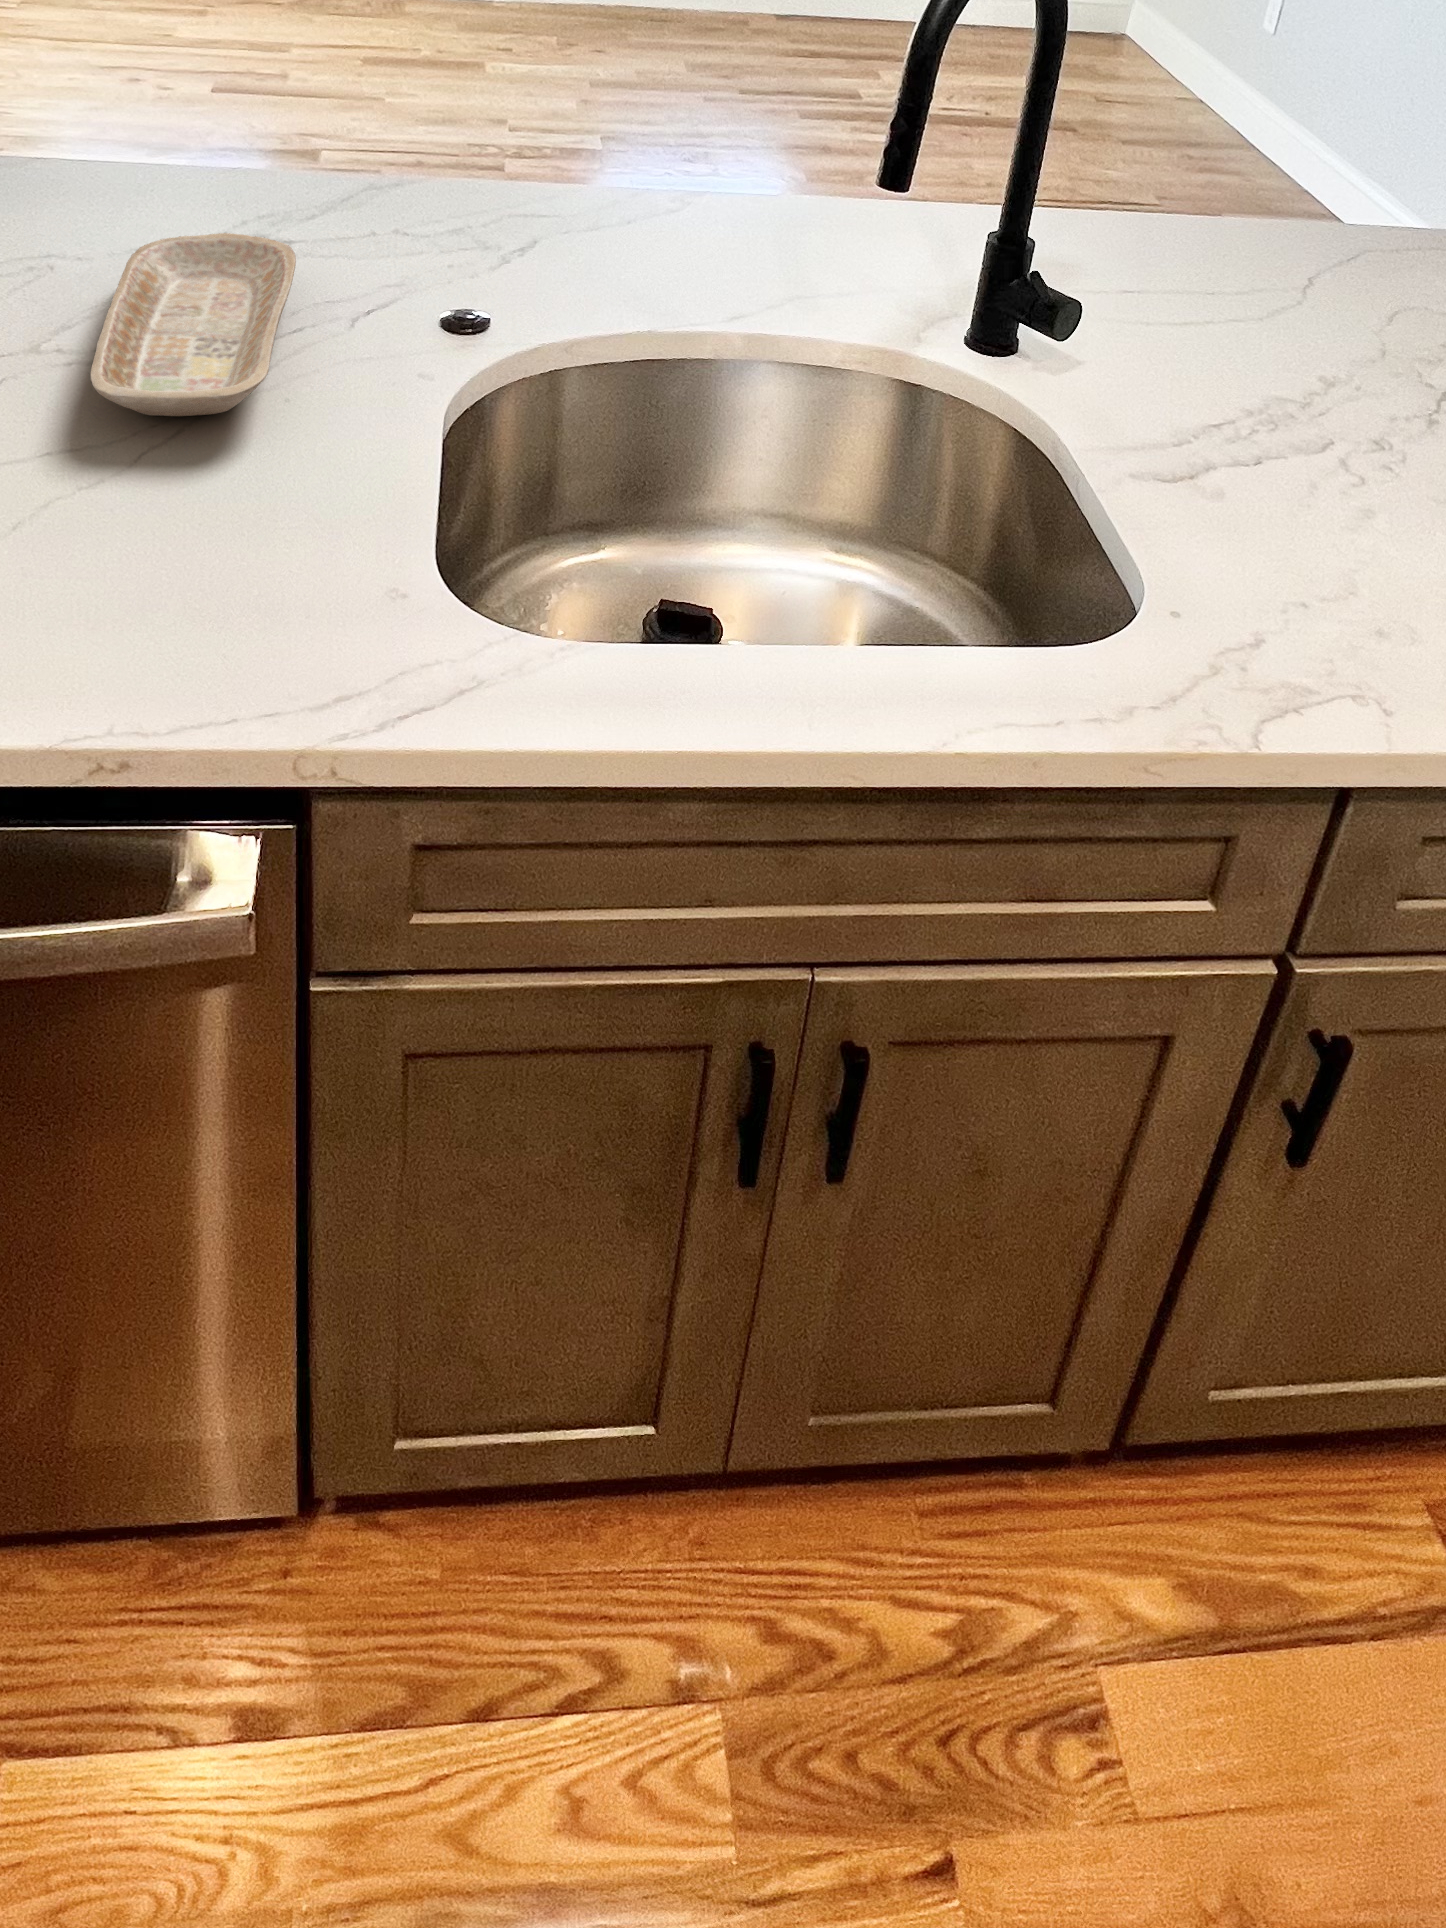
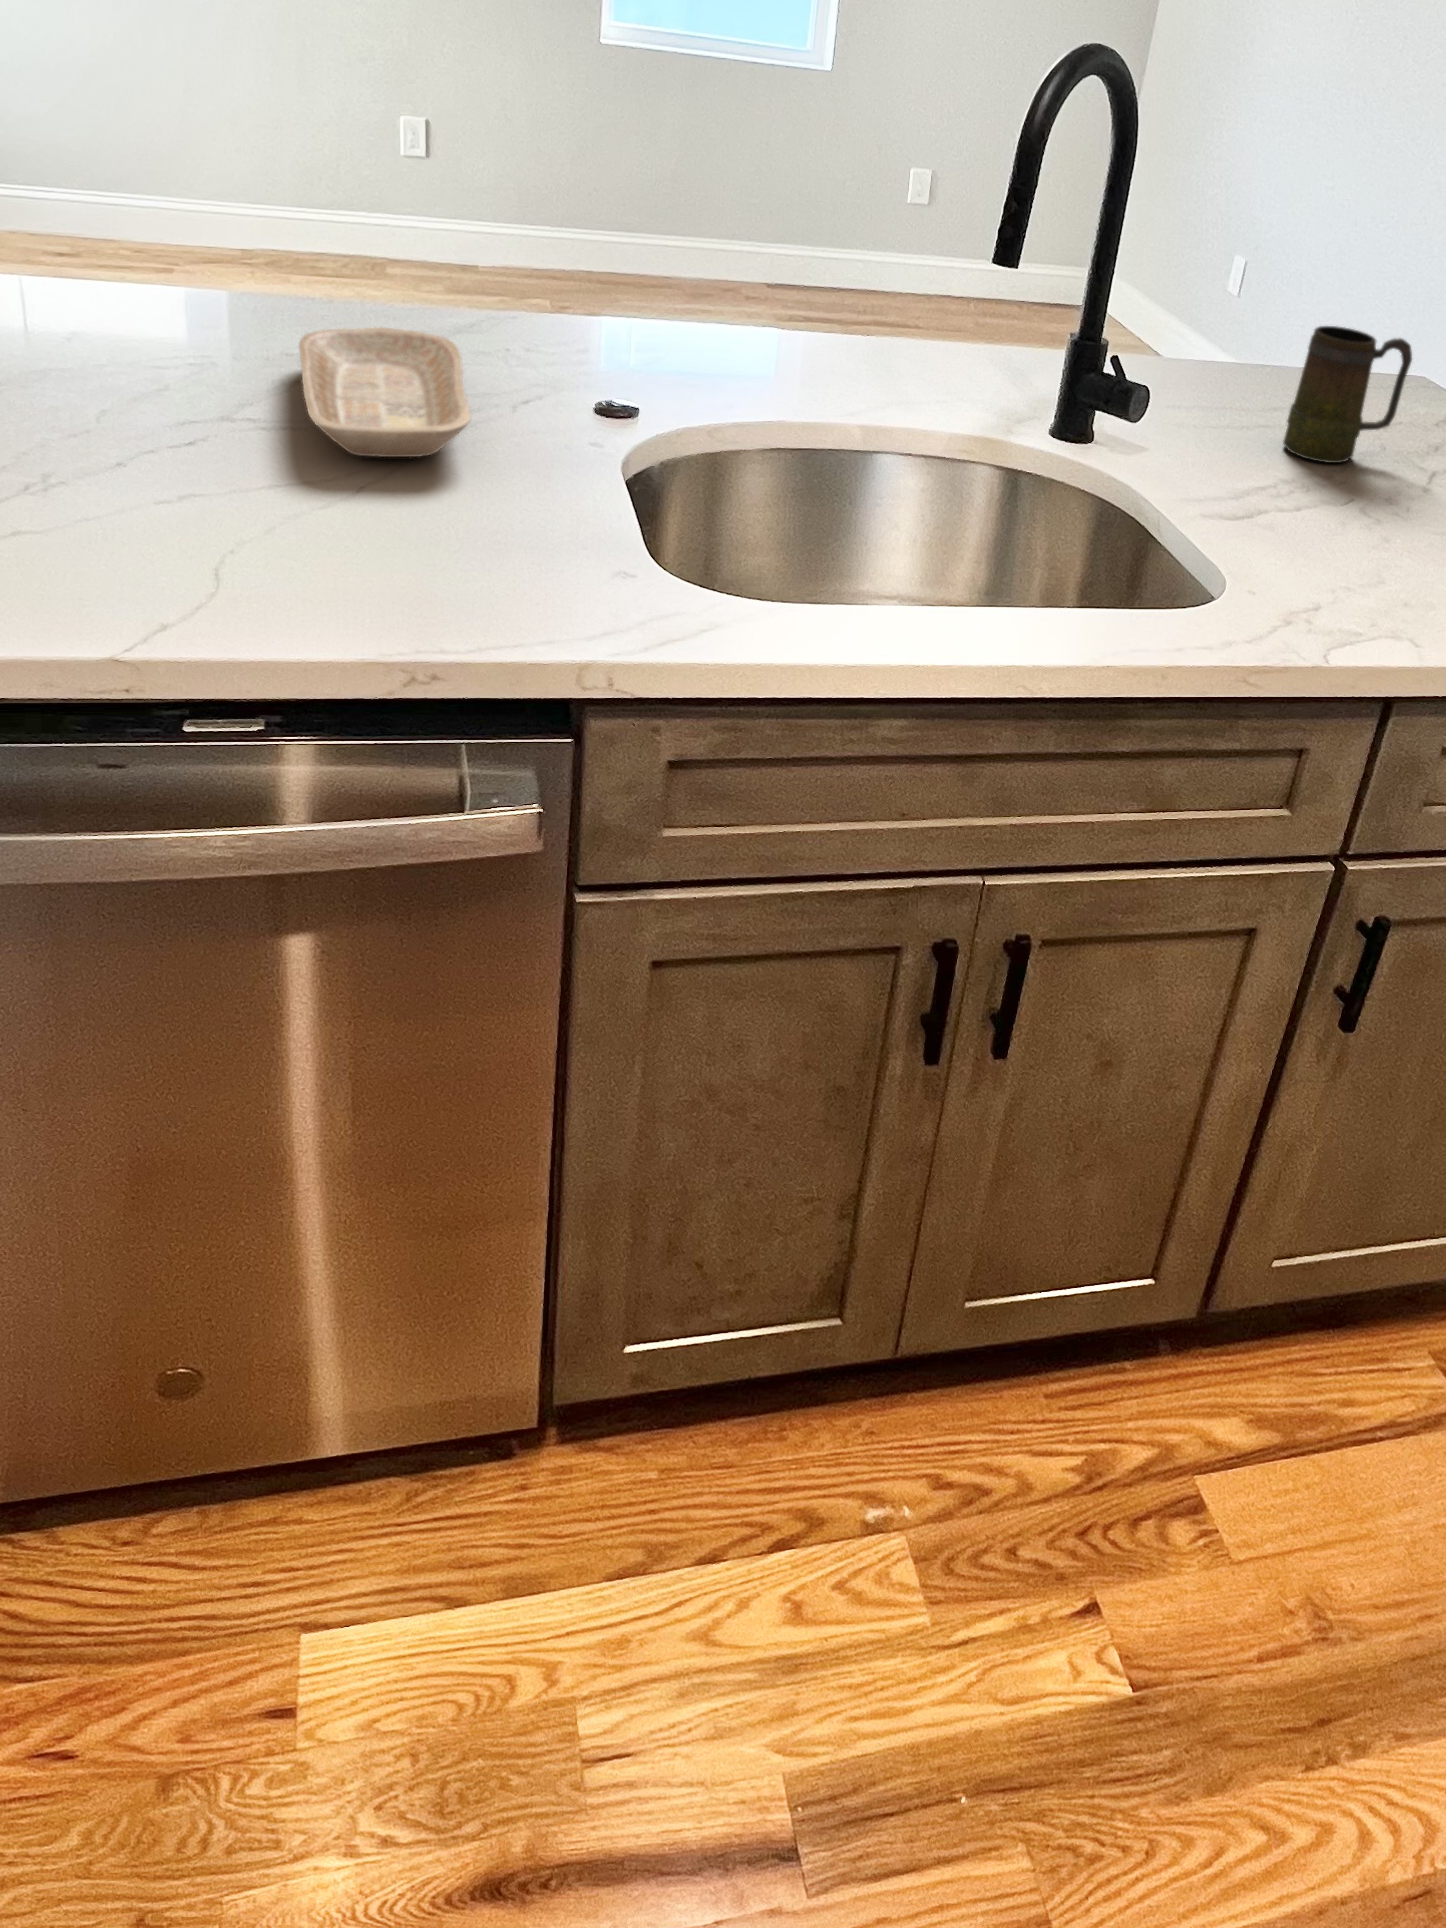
mug: none [1254,227,1417,390] -> present [1283,326,1412,463]

